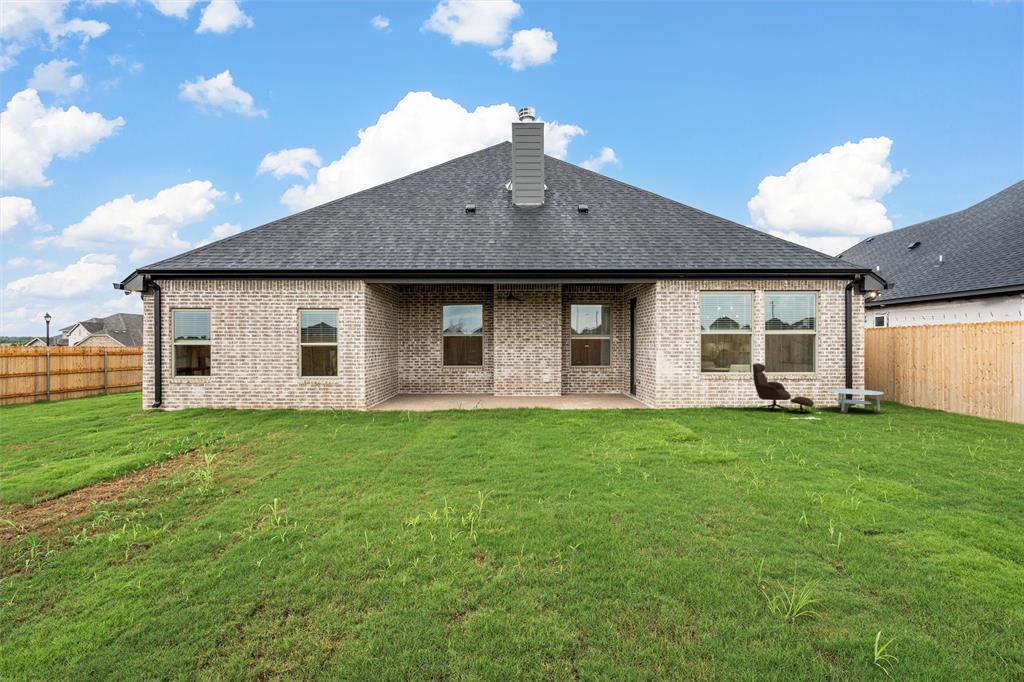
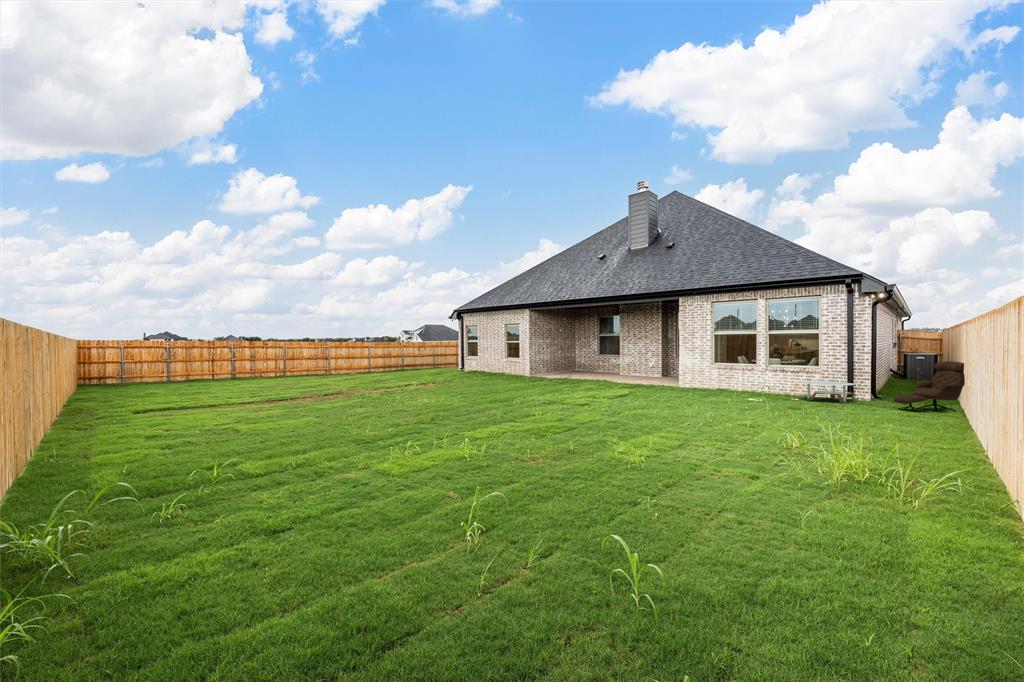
lounge chair: present [753,363,814,414] -> present [893,361,965,412]

